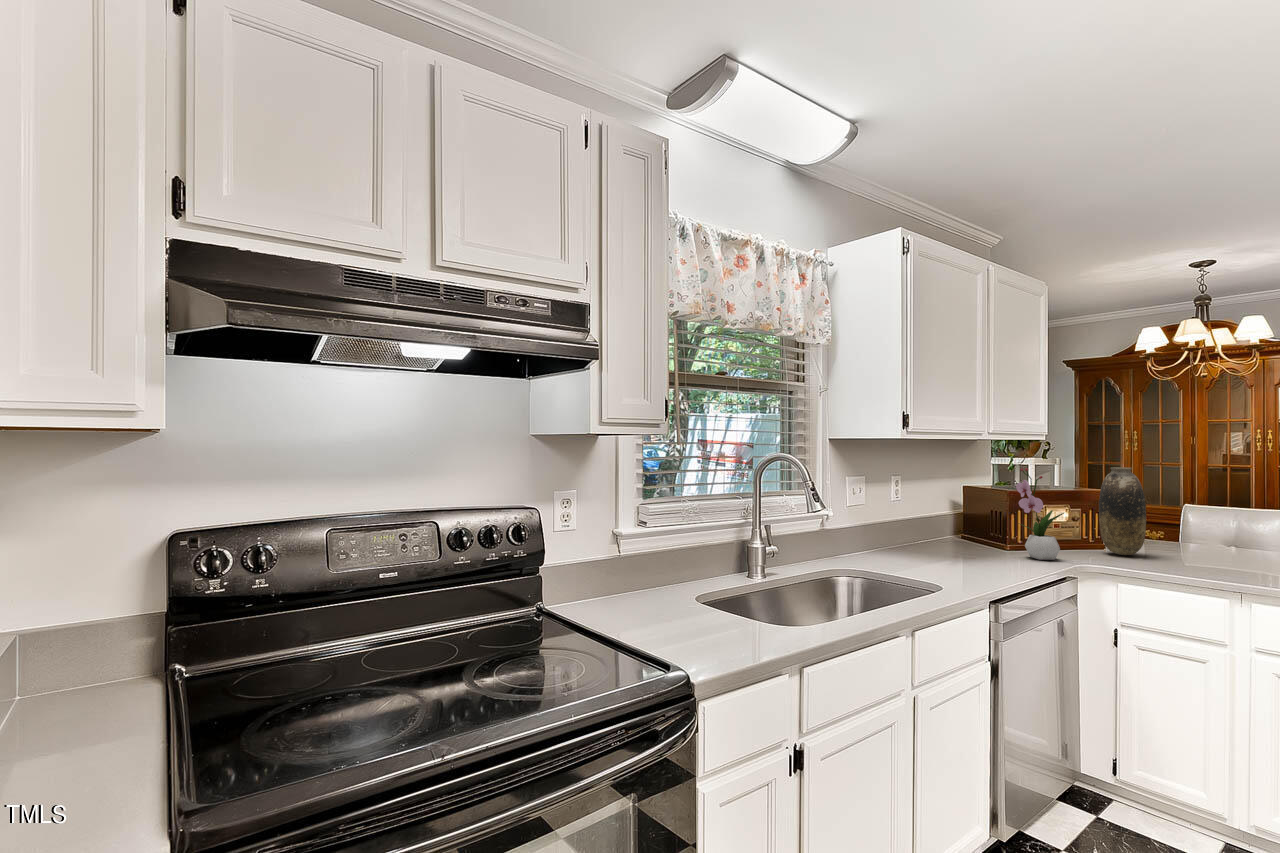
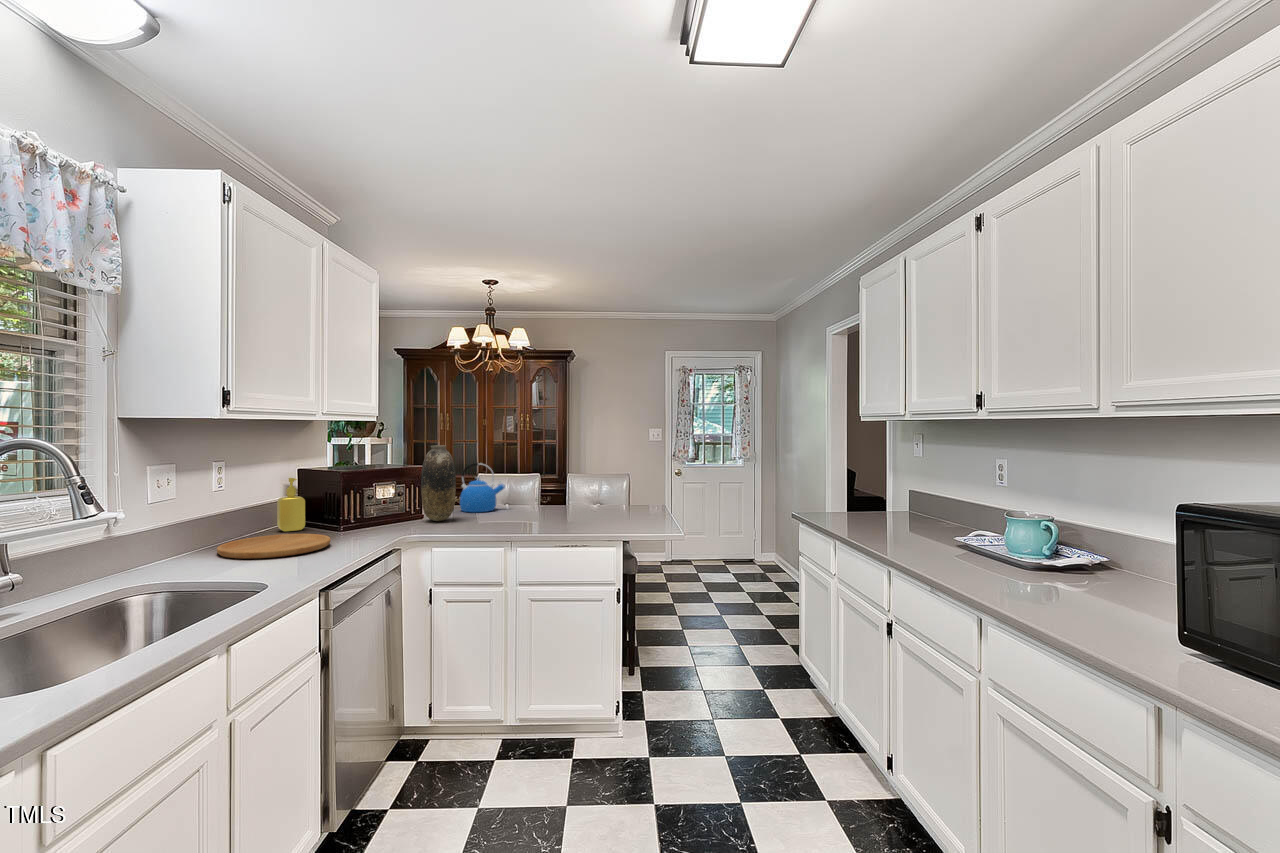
flower arrangement: present [1016,468,1064,560] -> none [351,448,394,536]
kettle: none [1153,490,1224,552] -> present [460,463,505,512]
soap dispenser: none [945,494,971,545] -> present [277,478,305,532]
cutting board: none [897,546,997,566] -> present [217,534,331,559]

